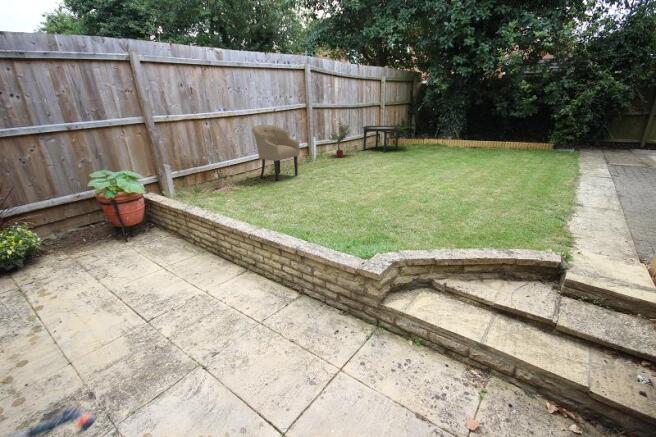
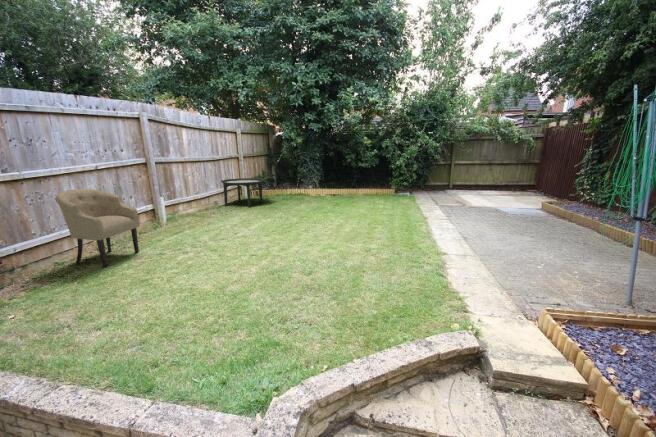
potted tree: present [329,121,350,157] -> none [180,177,208,218]

